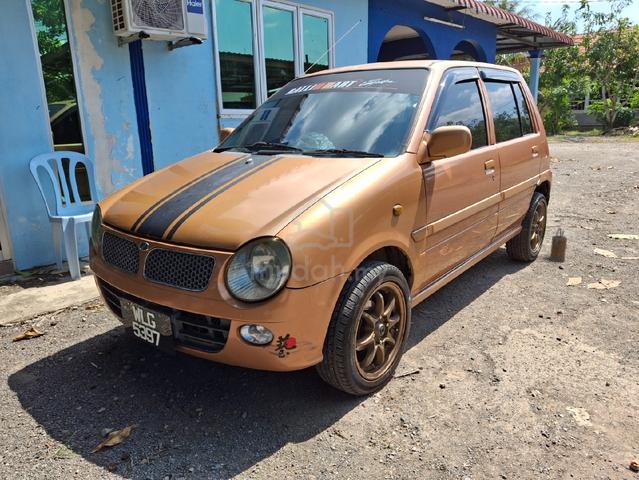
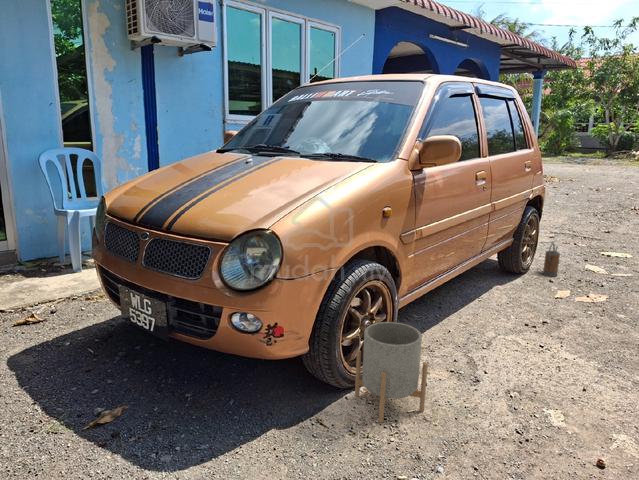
planter: none [372,324,448,432] -> present [355,322,428,423]

